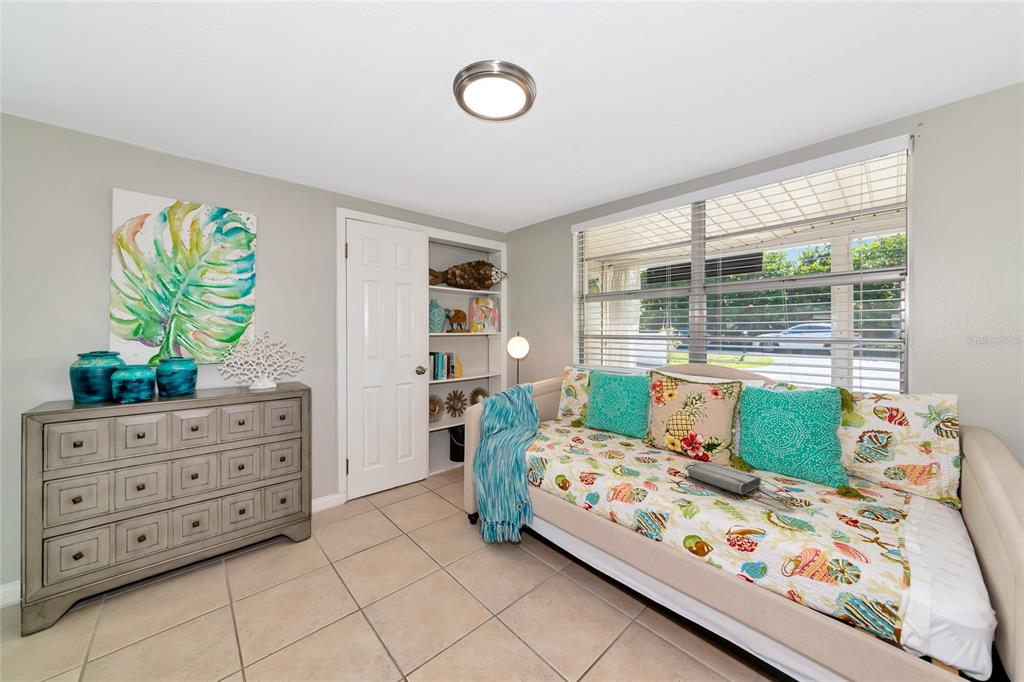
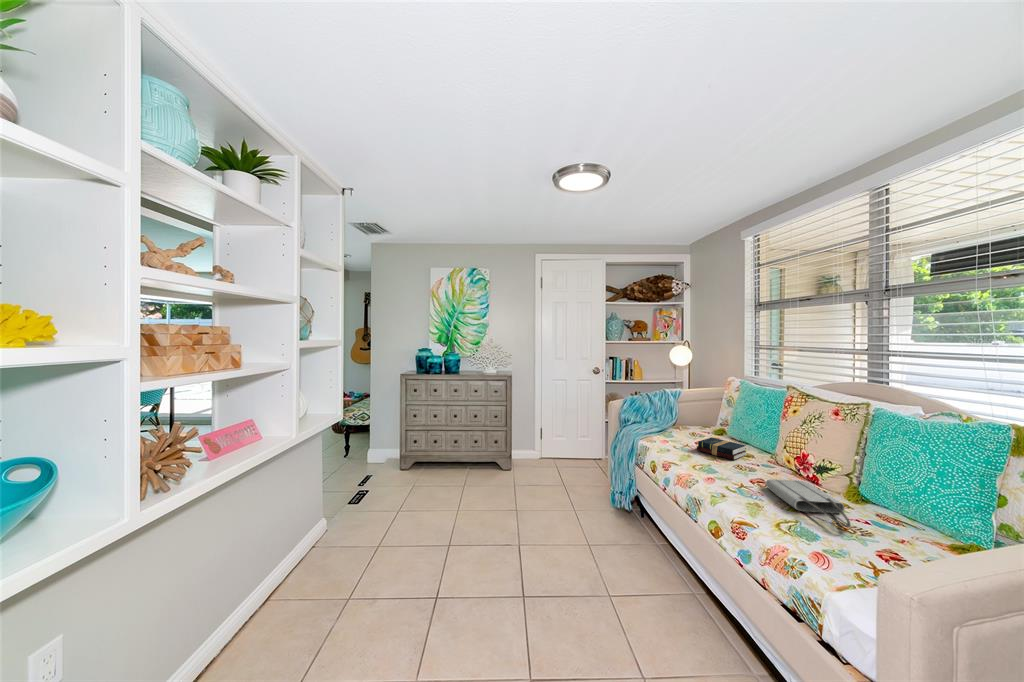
hardback book: none [589,433,629,453] -> present [697,437,747,460]

